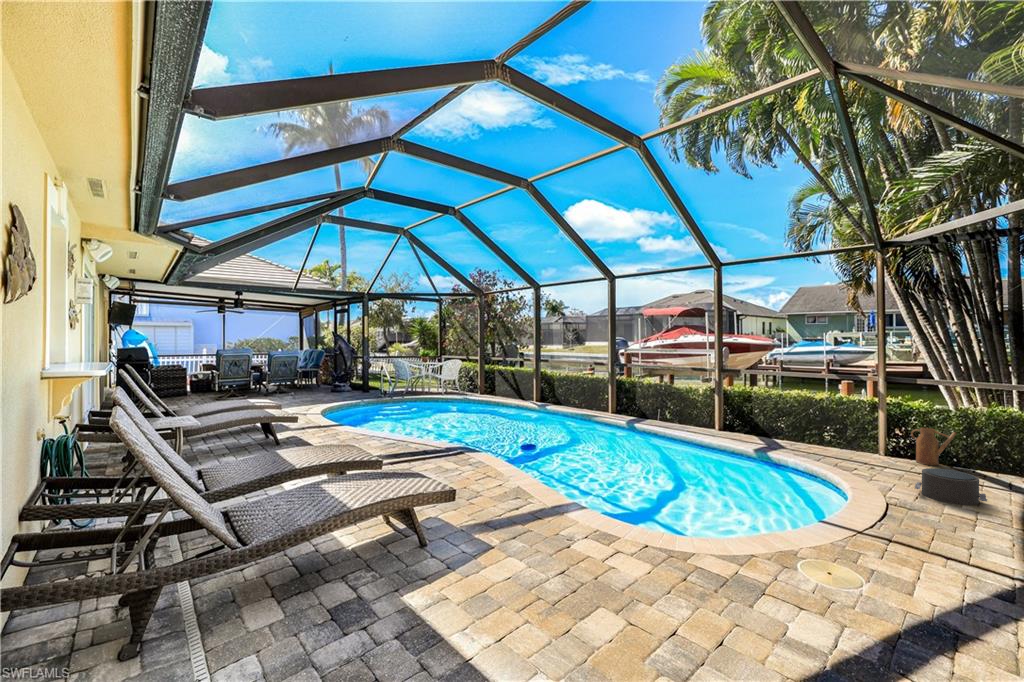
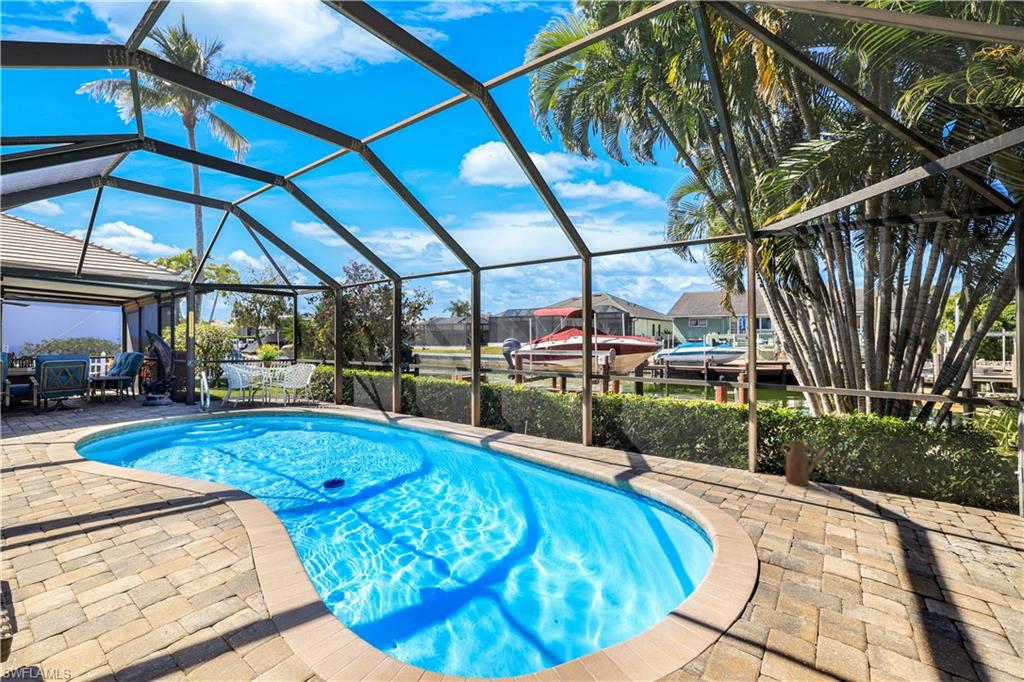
pouf: present [915,468,987,505] -> none [788,502,871,554]

